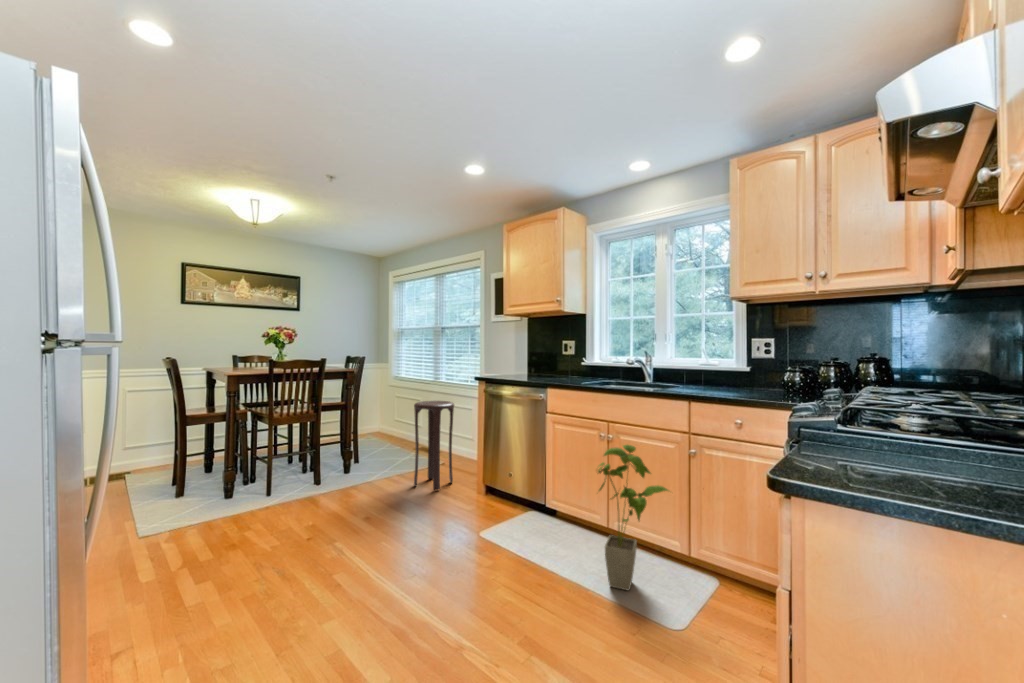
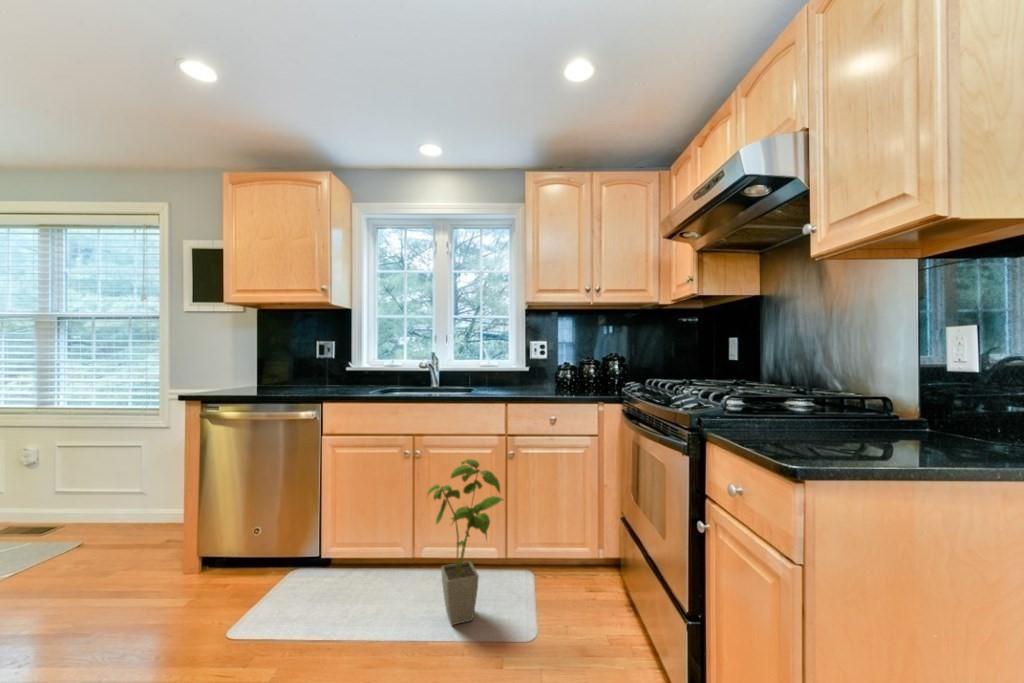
stool: present [414,401,454,490] -> none [46,439,138,598]

